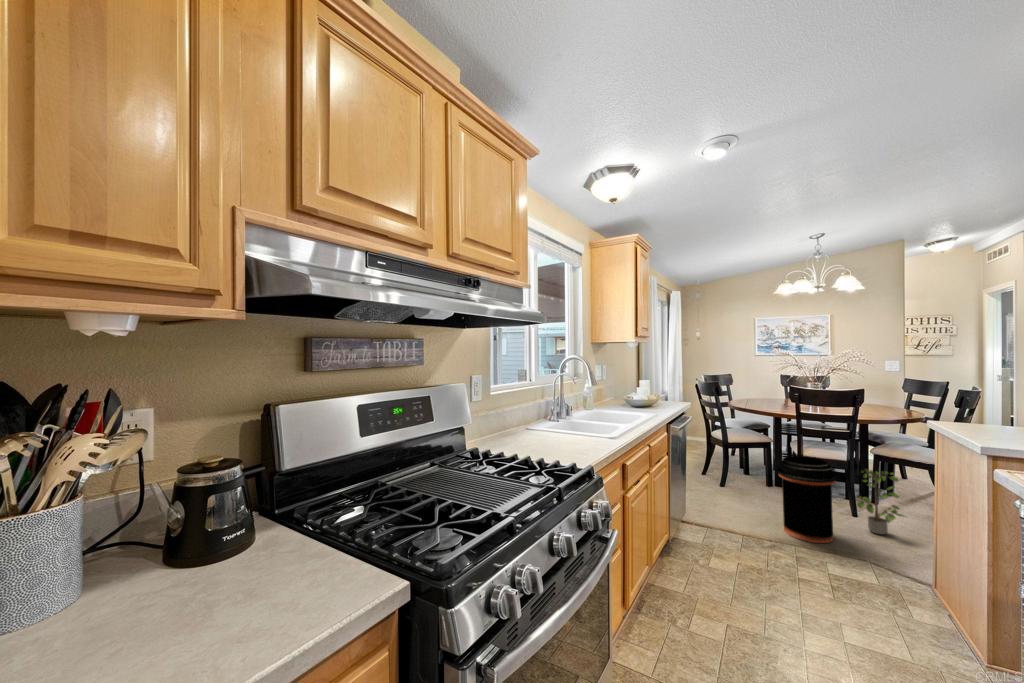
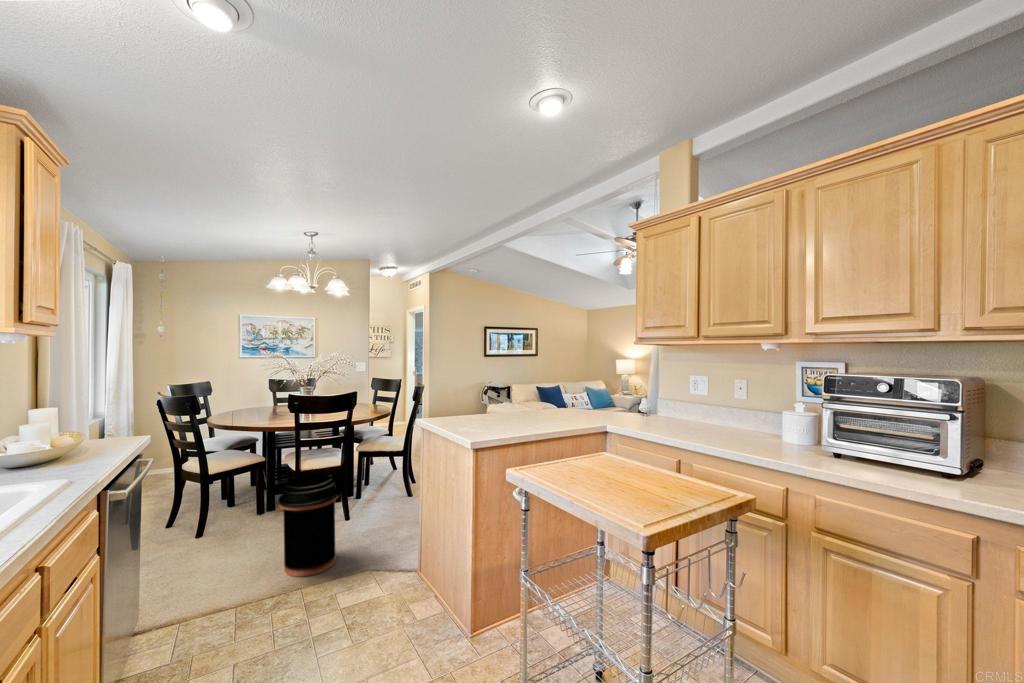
potted plant: present [857,469,905,534] -> none [353,467,394,534]

